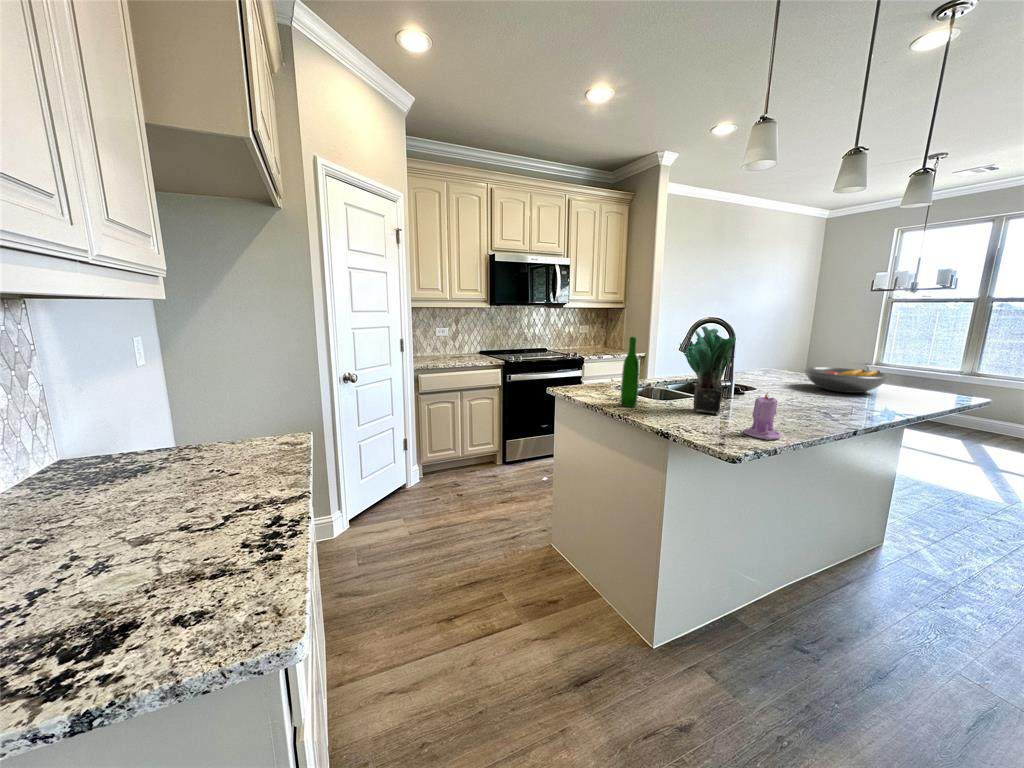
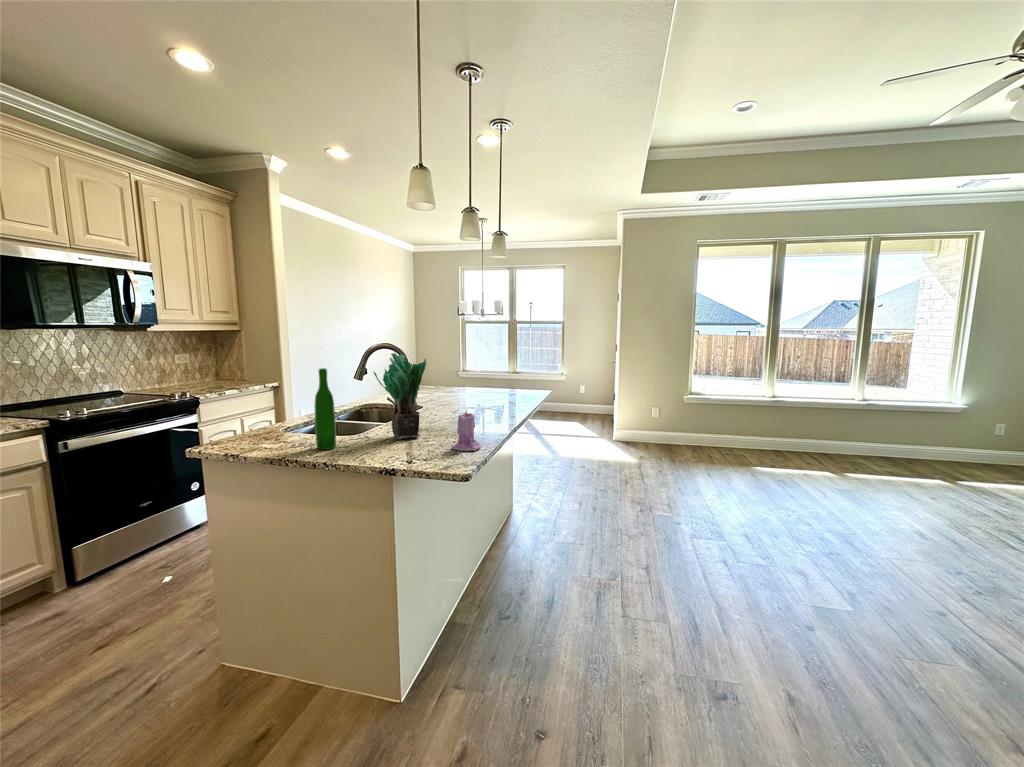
fruit bowl: present [804,367,889,393] -> none [451,379,505,399]

